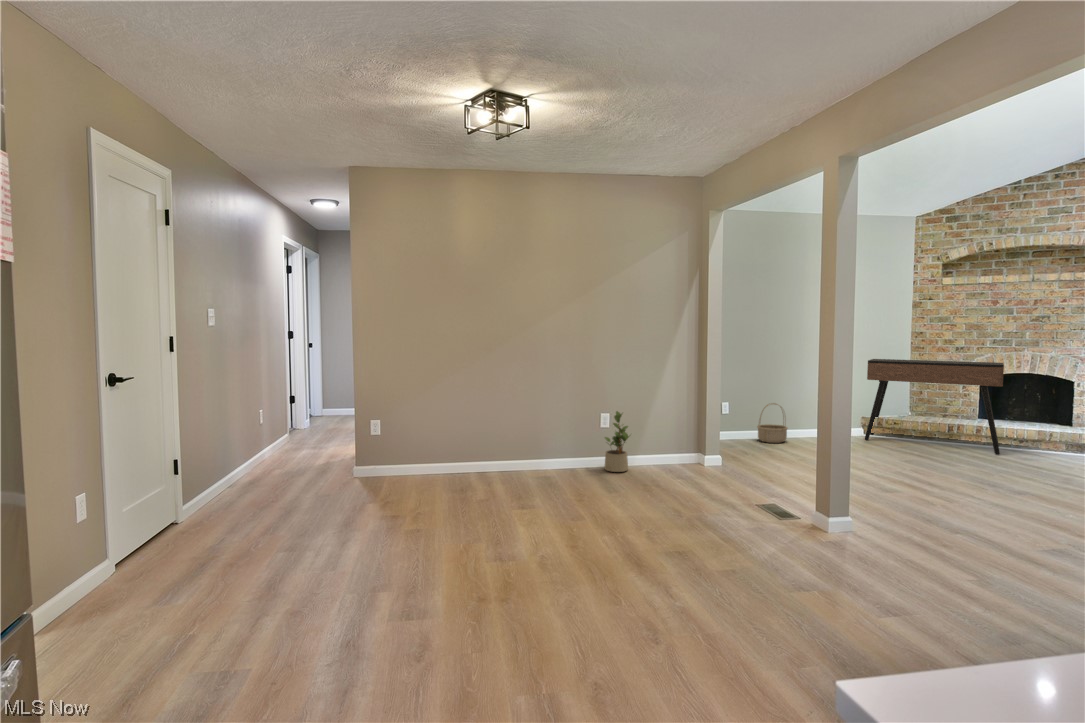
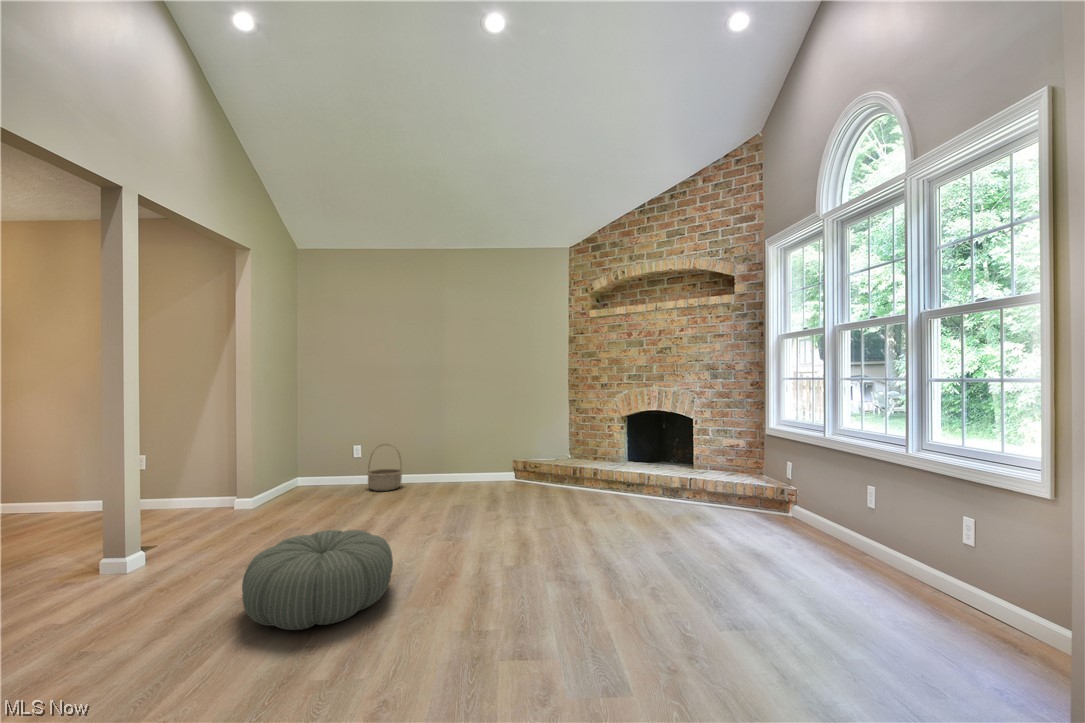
console table: present [865,359,1004,454] -> none [495,395,622,506]
potted plant: present [605,411,629,472] -> none [23,454,87,538]
pouf: none [894,462,1004,516] -> present [242,530,393,630]

